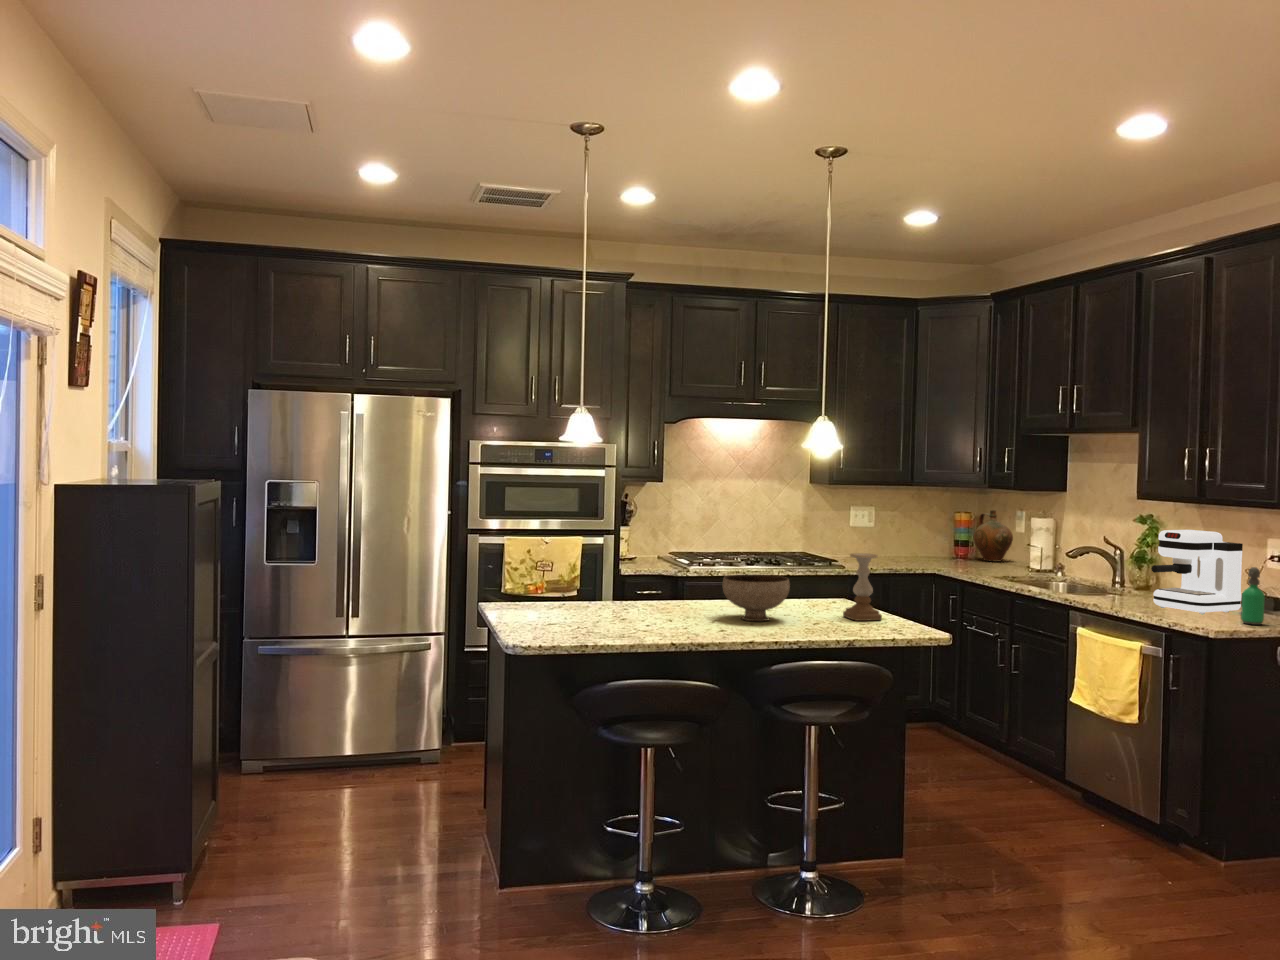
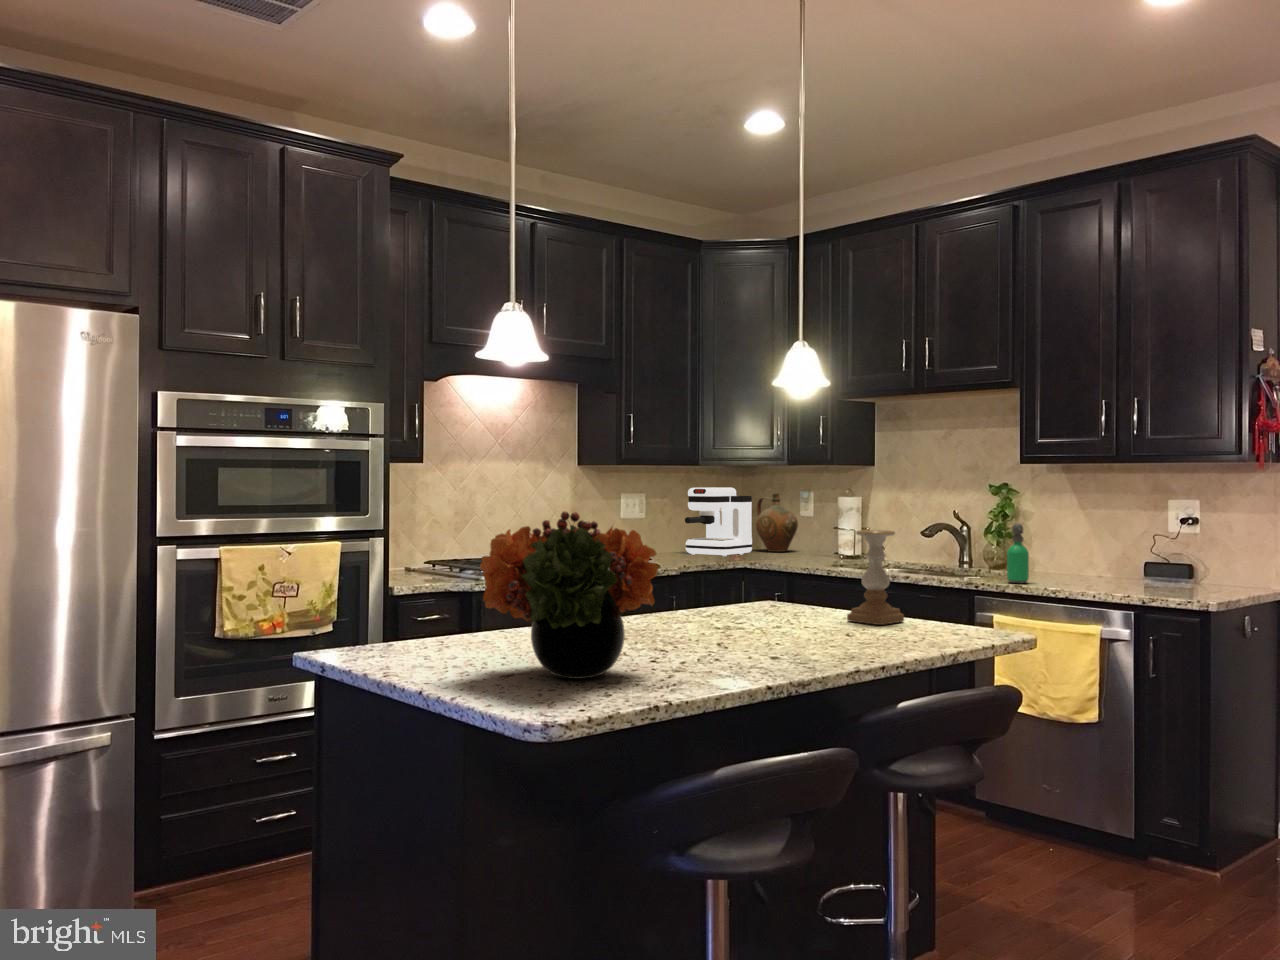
coffee maker: present [1151,530,1243,614] -> present [685,487,752,557]
flower arrangement: none [531,535,635,629] -> present [480,512,658,679]
soap dispenser: present [1241,567,1265,625] -> present [1007,523,1029,583]
bowl: present [722,575,790,621] -> none [714,569,816,638]

